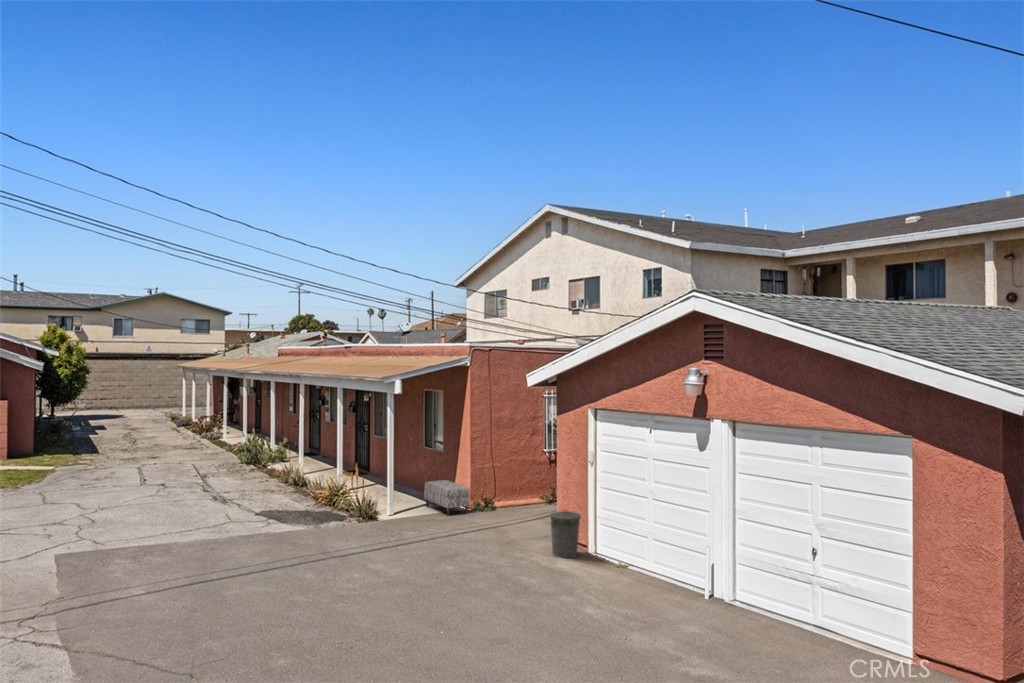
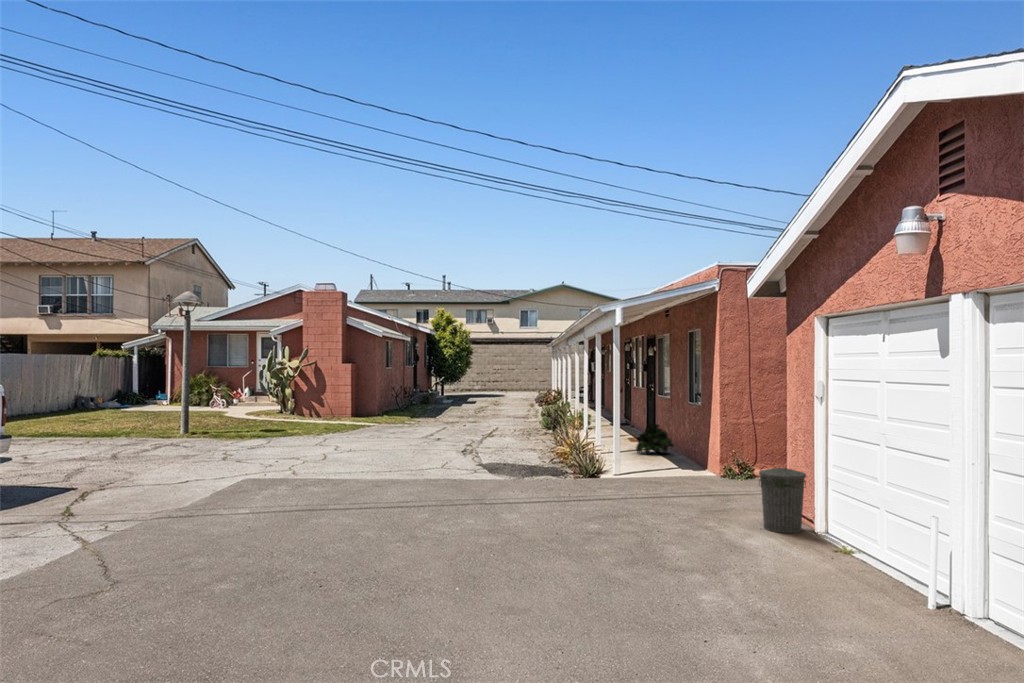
potted plant: none [372,464,405,490] -> present [636,424,674,453]
bench: present [424,480,470,516] -> none [670,440,716,480]

